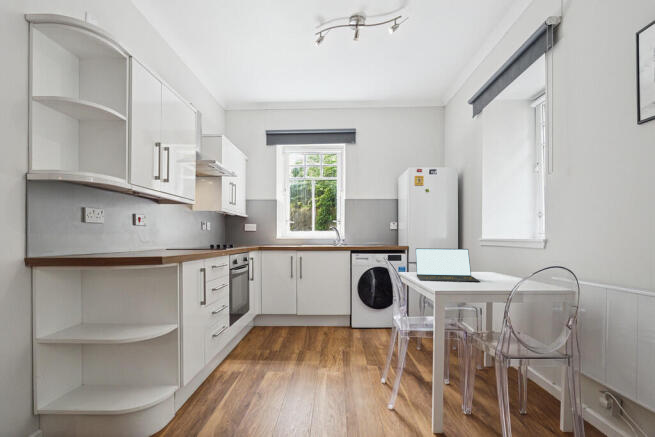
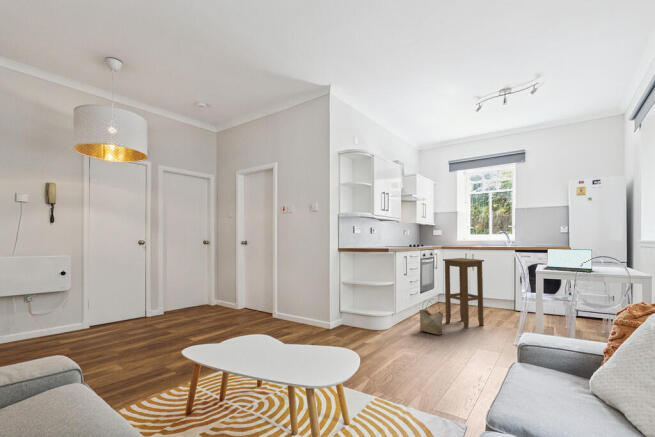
stool: none [267,266,327,384] -> present [443,258,484,328]
woven basket: none [227,346,273,415] -> present [419,310,443,335]

